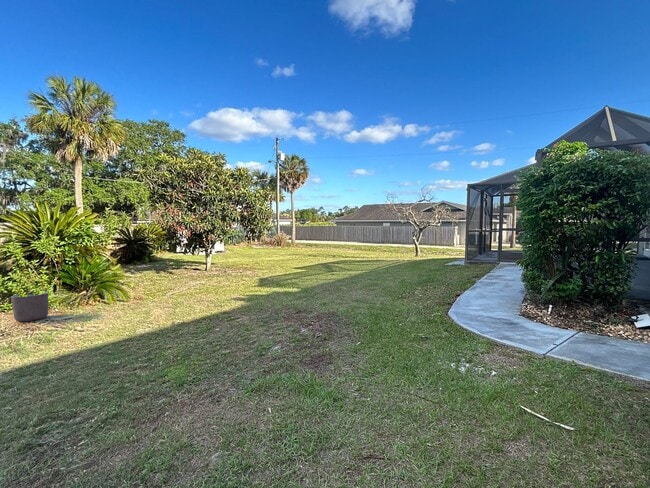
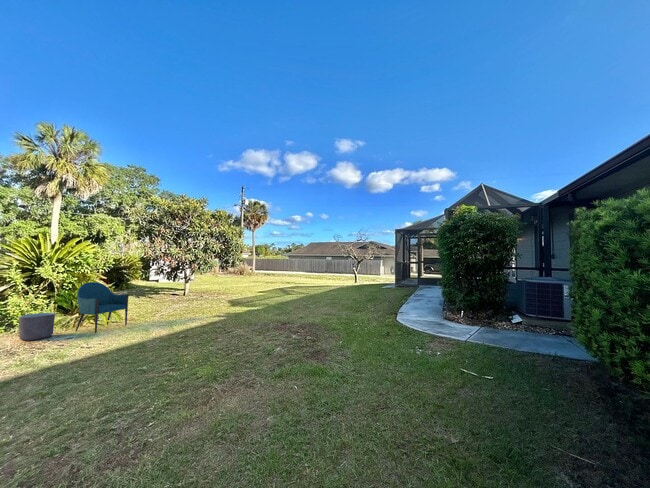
chair: none [70,258,125,315] -> present [75,282,129,333]

